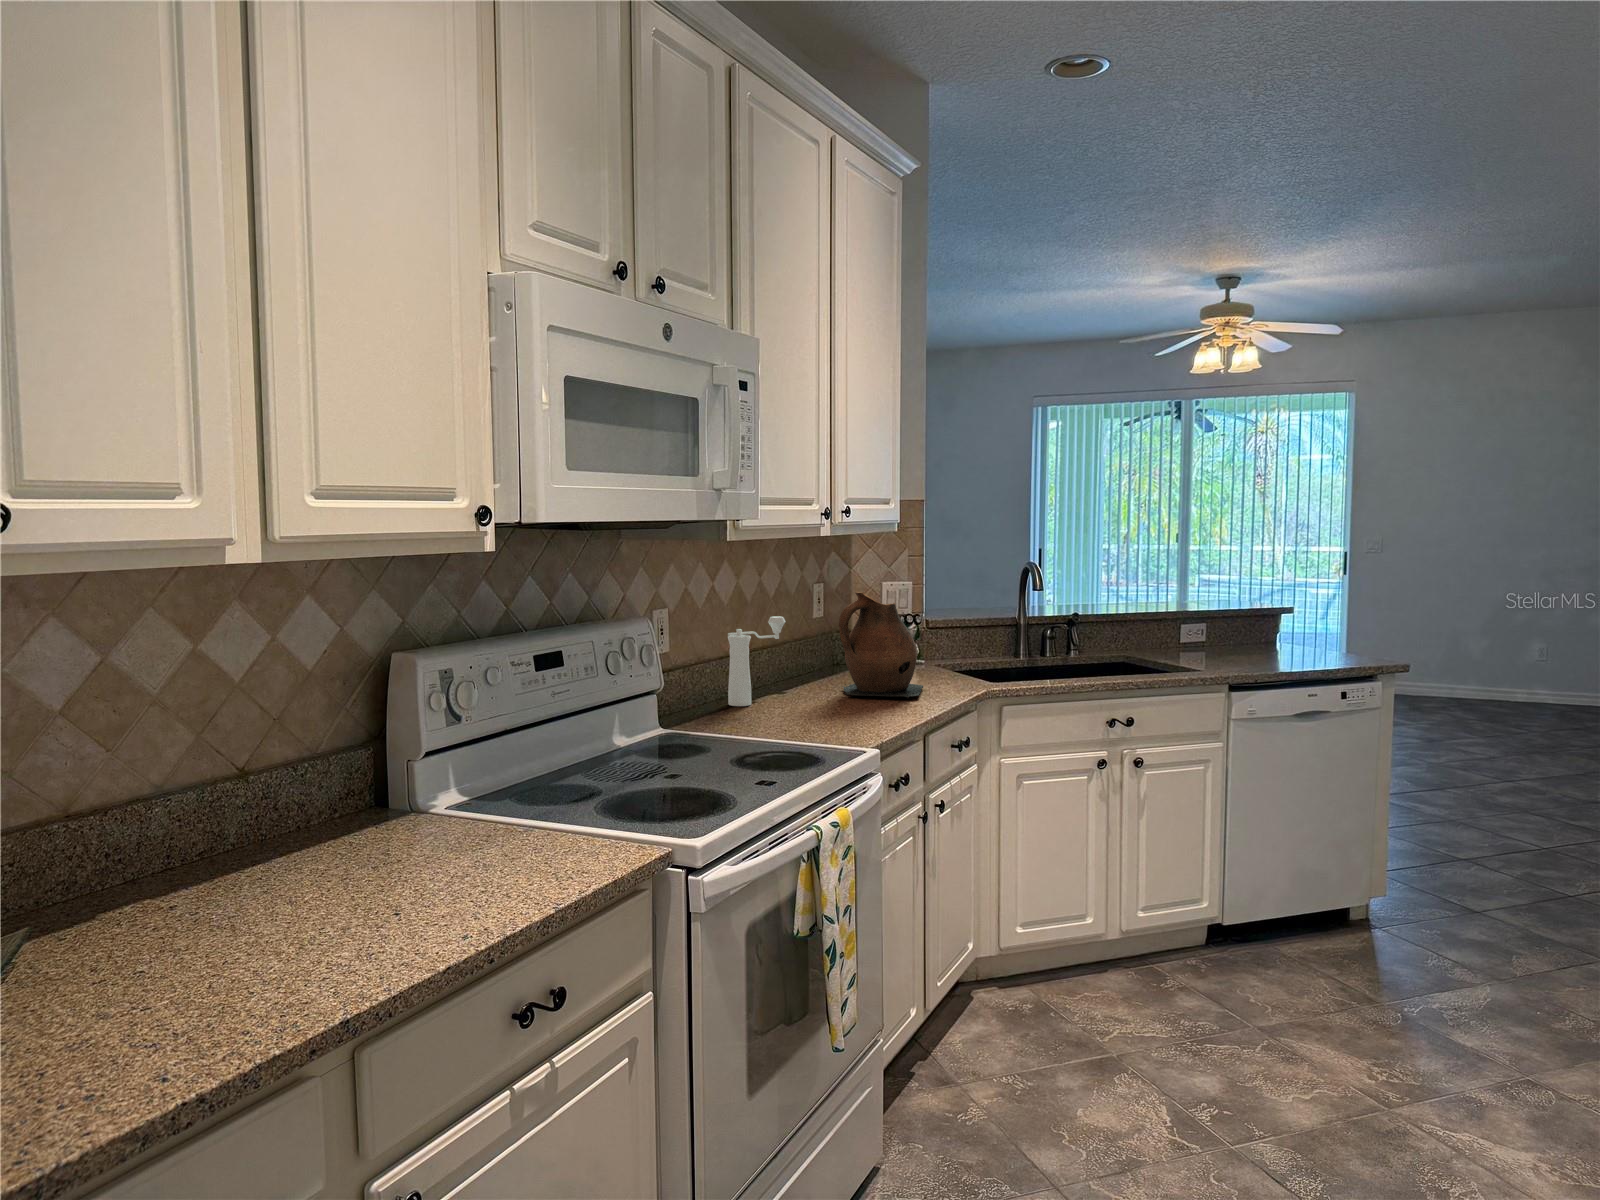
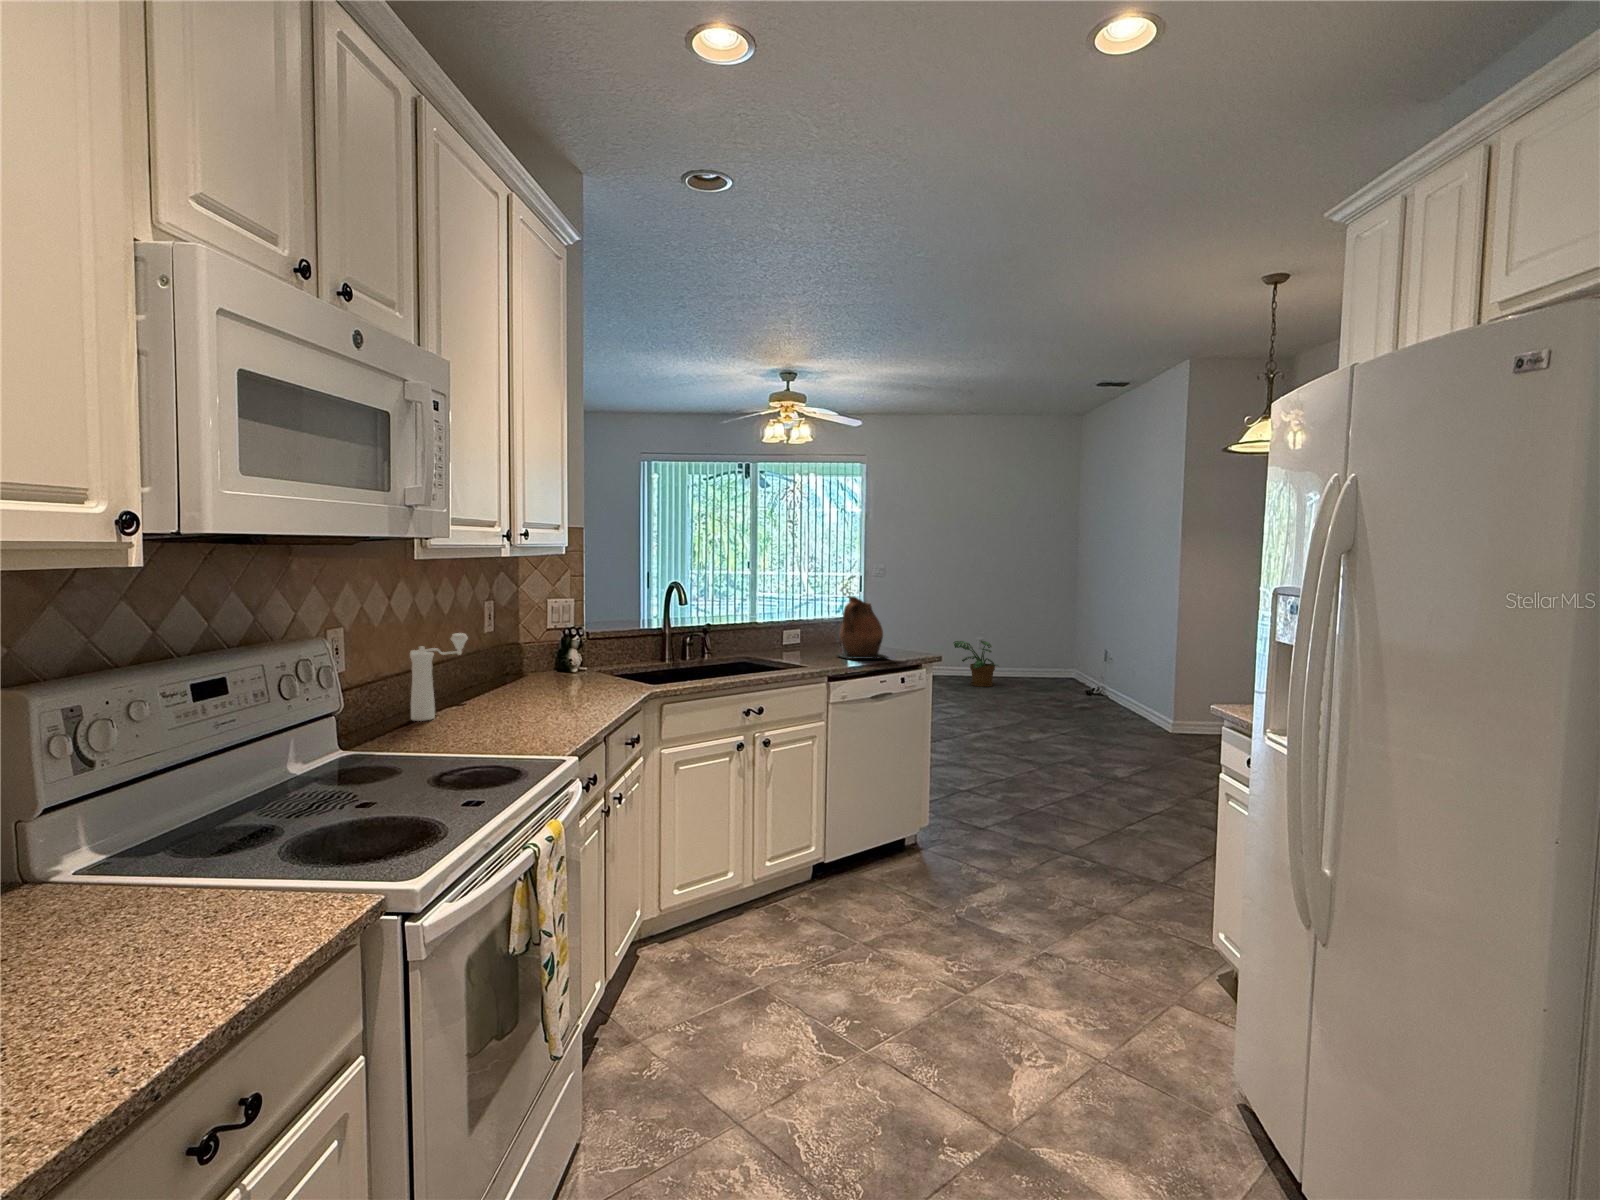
ceramic pitcher: present [839,592,923,699] -> present [837,596,888,659]
potted plant: none [1491,646,1574,716] -> present [954,641,999,687]

